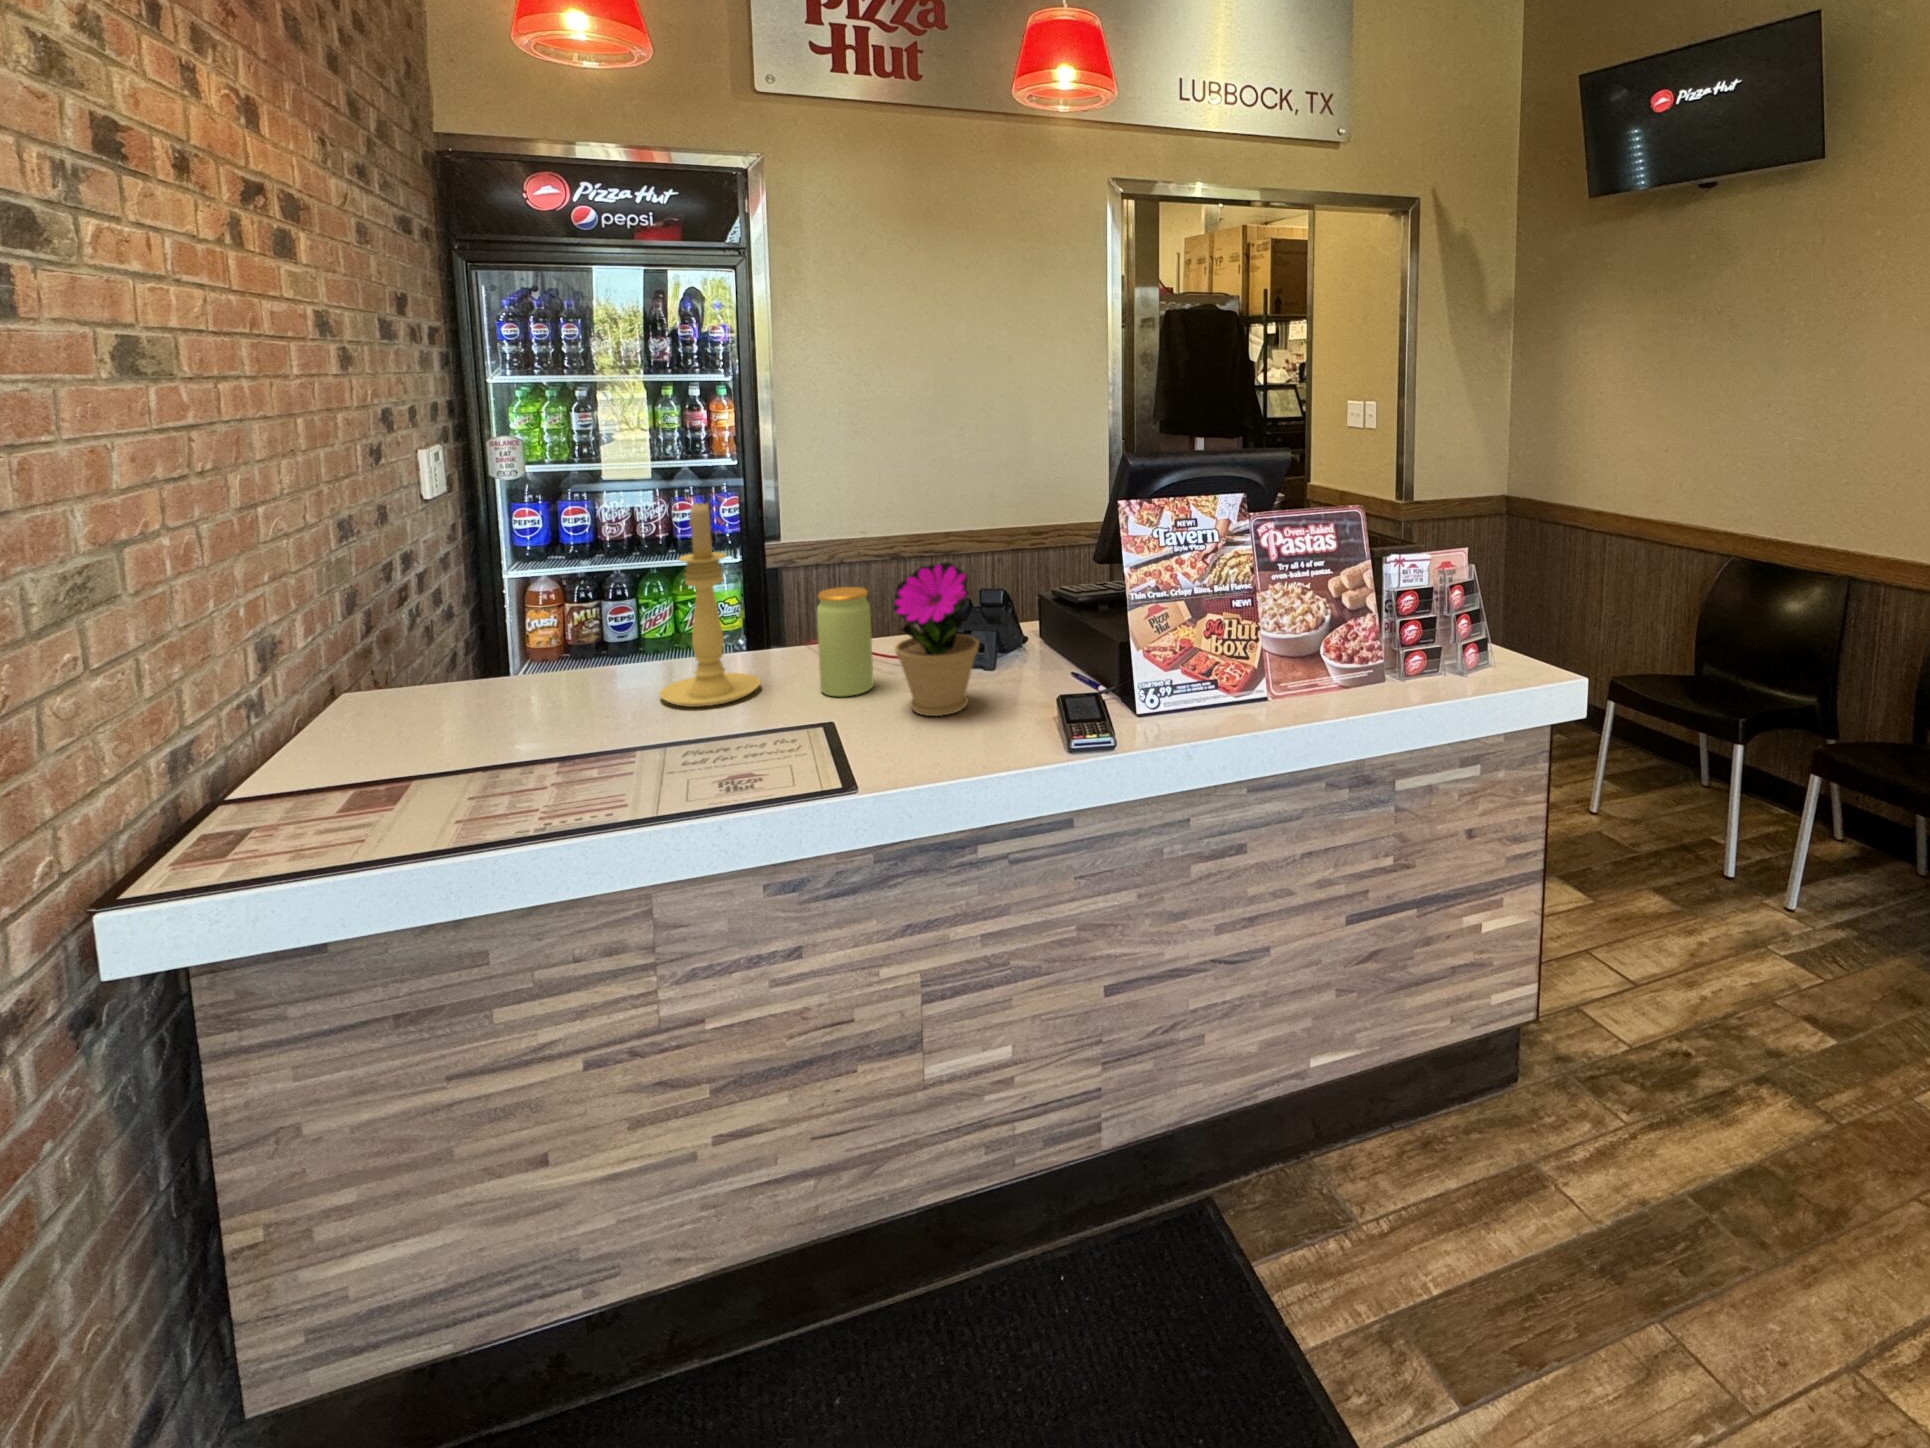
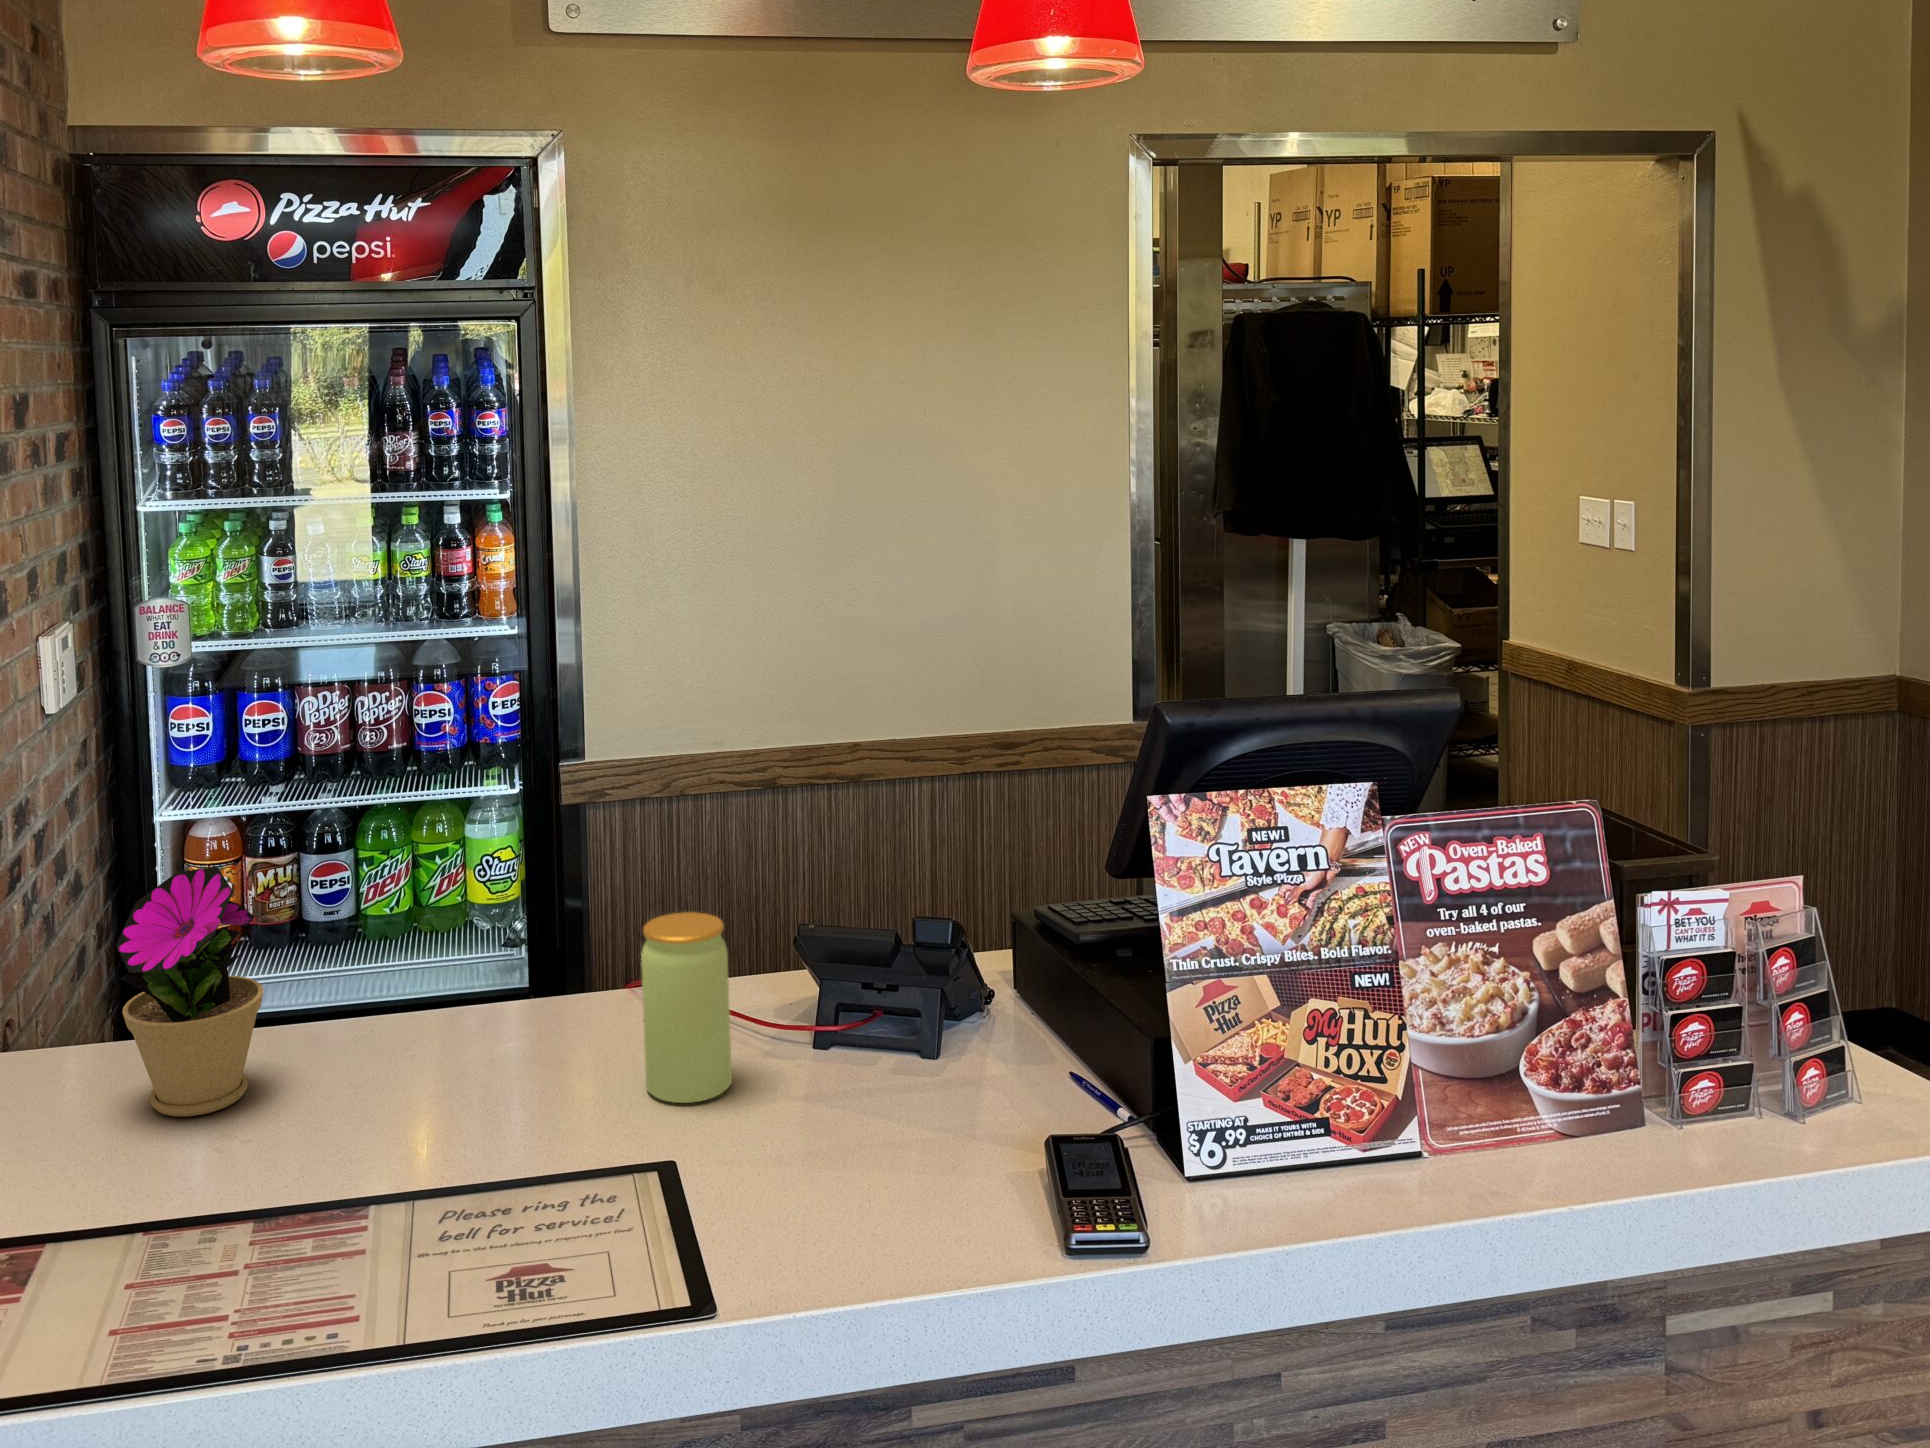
candle holder: present [660,502,761,707] -> none [394,769,551,1112]
flower pot: present [893,562,979,716] -> present [116,867,263,1116]

